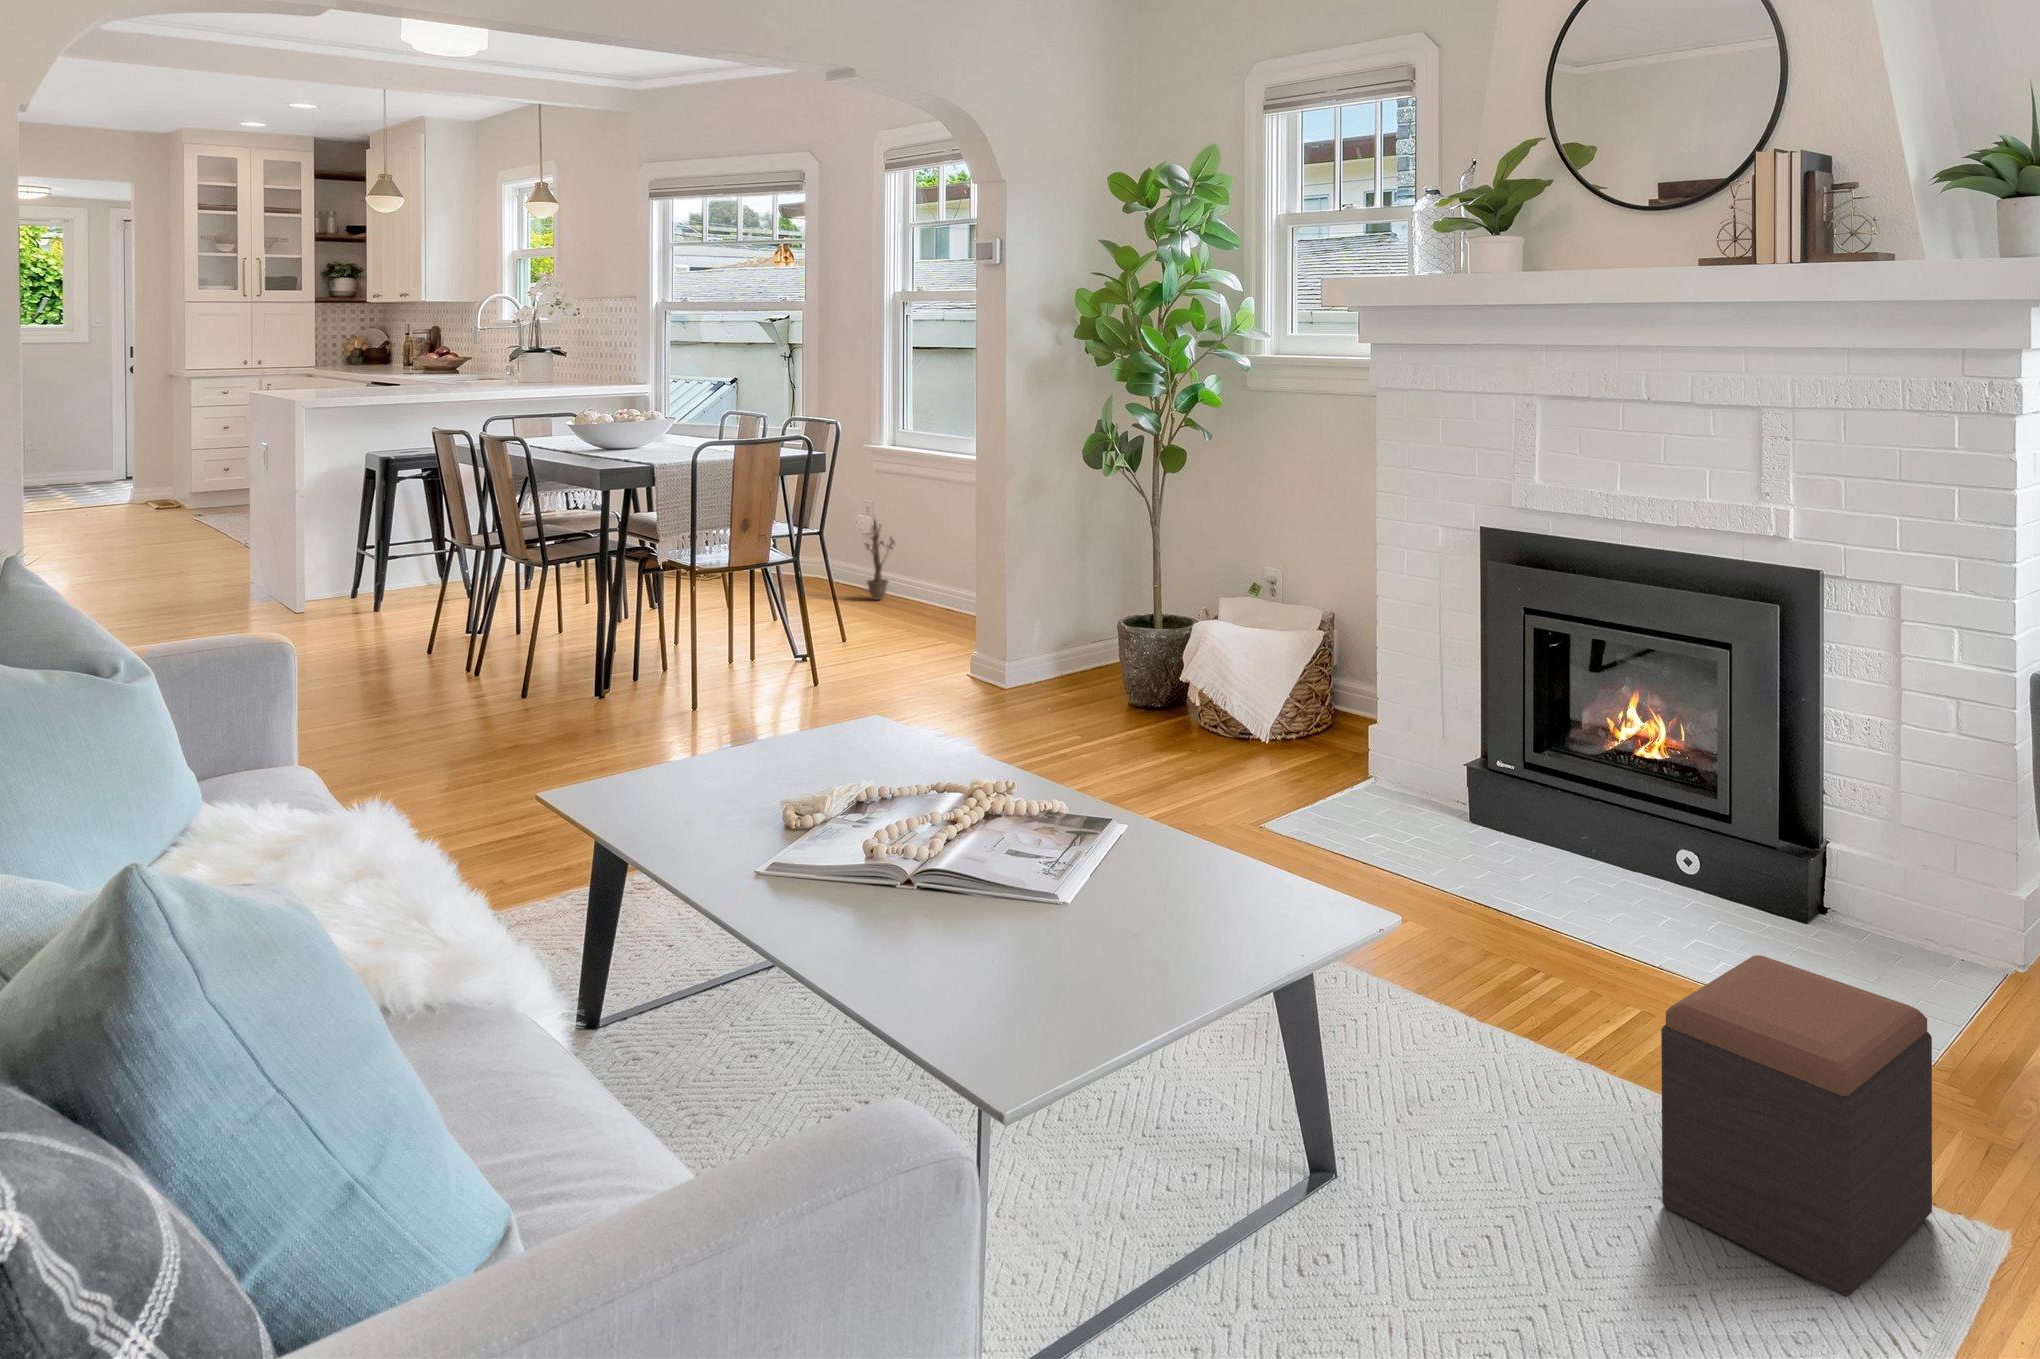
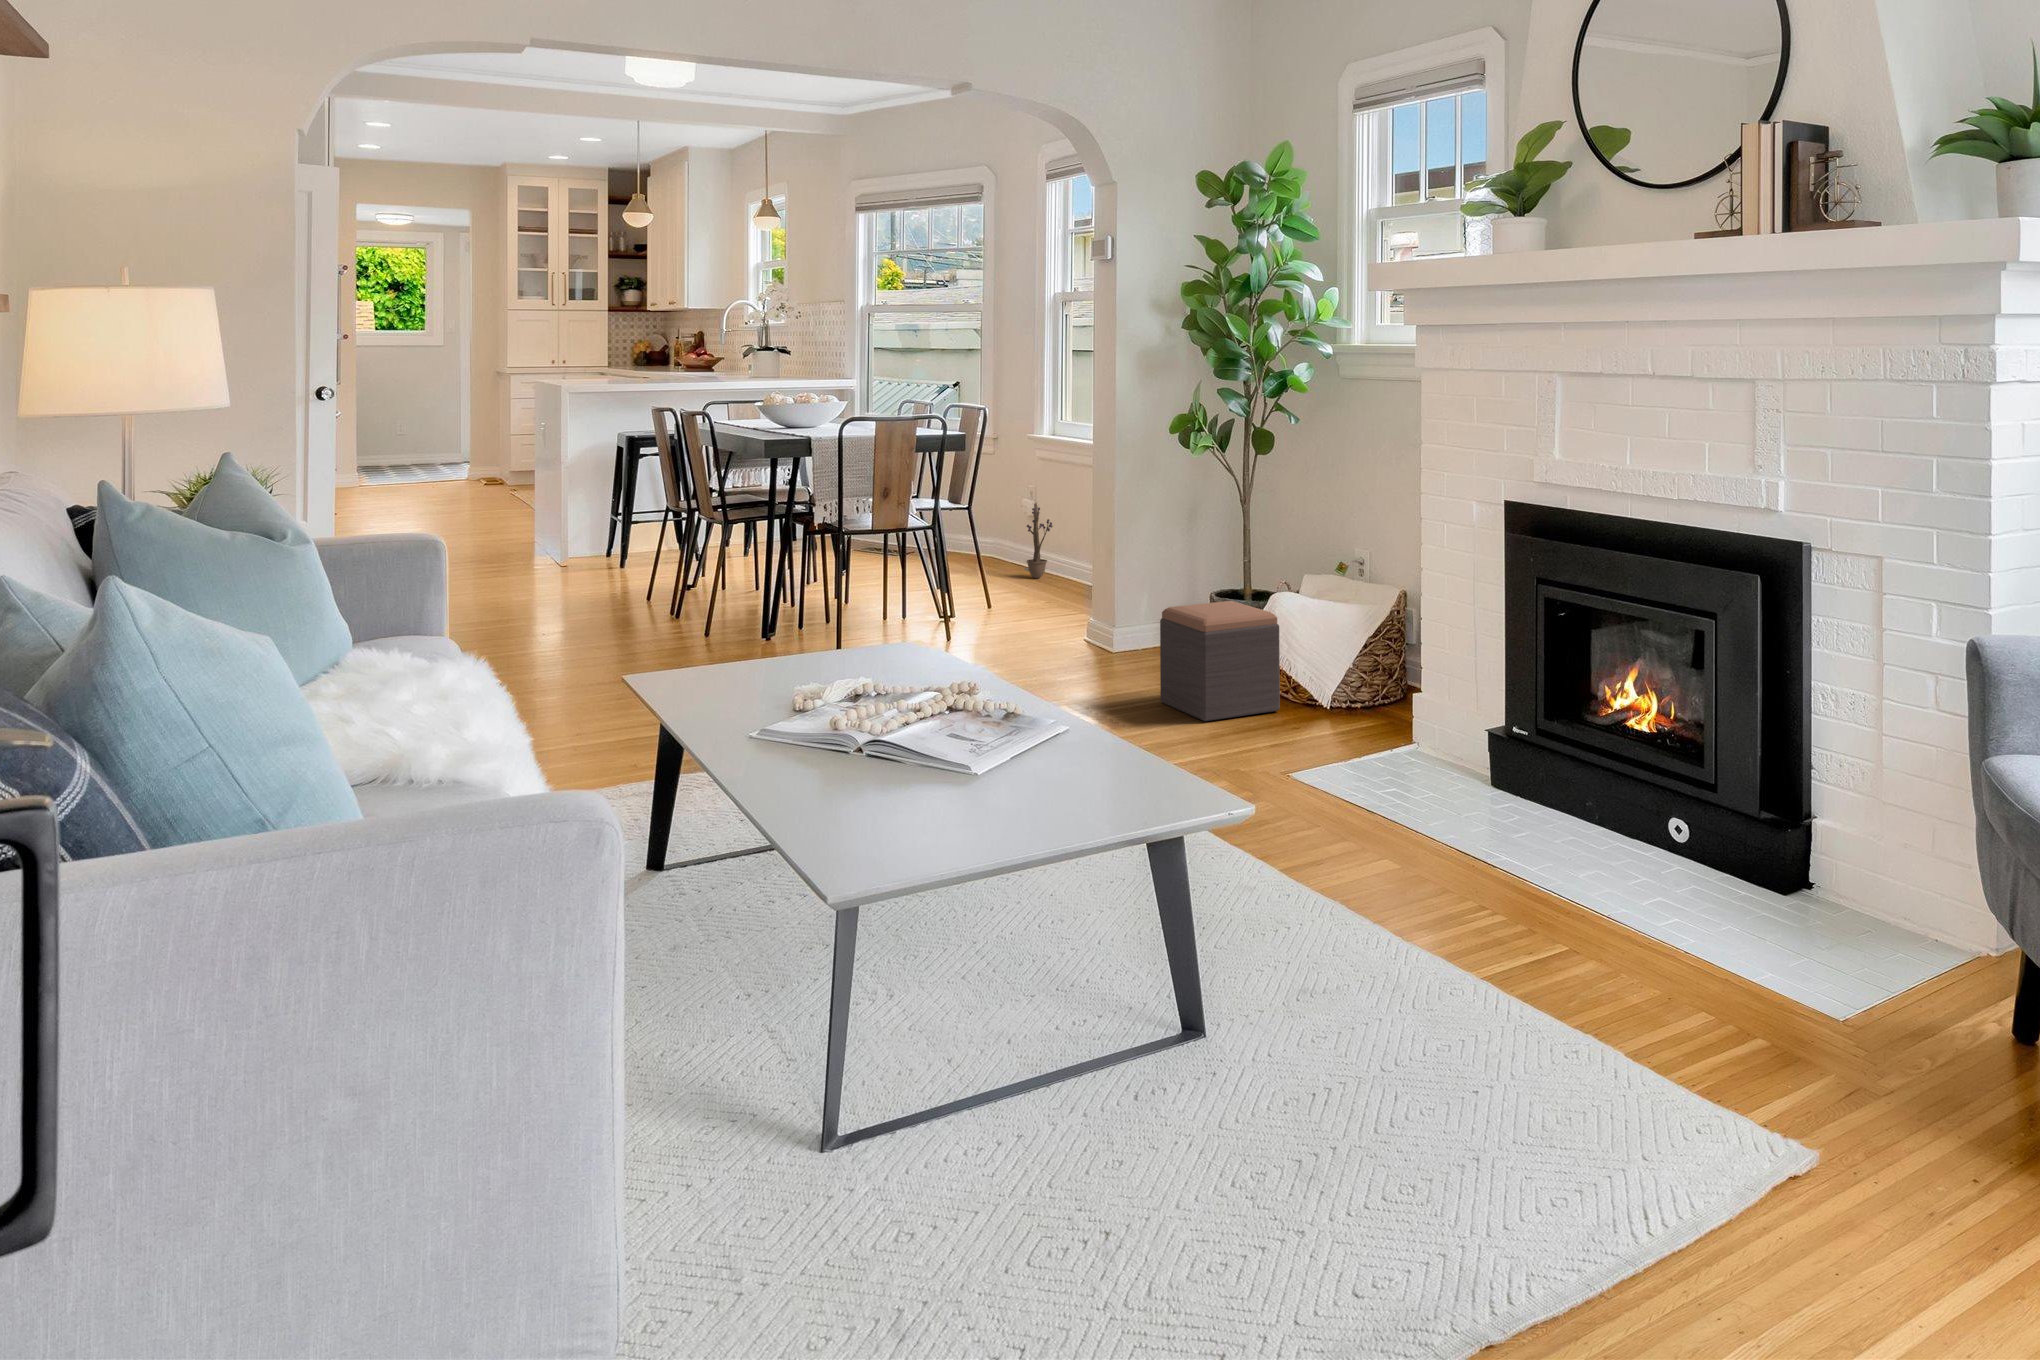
footstool: present [1661,955,1932,1297] -> present [1160,601,1280,721]

